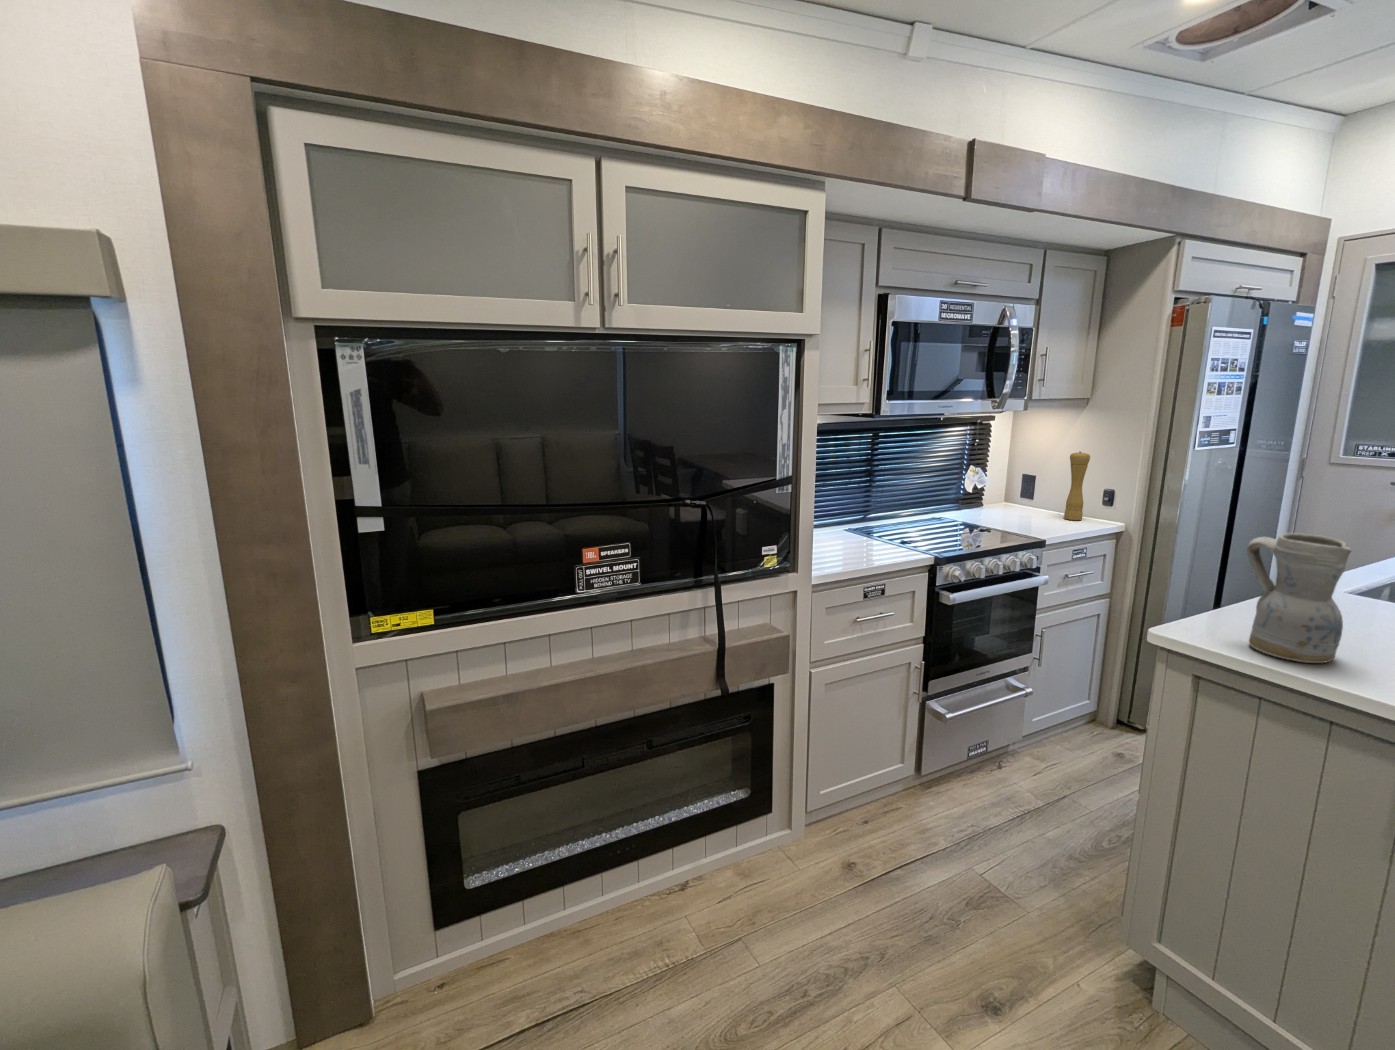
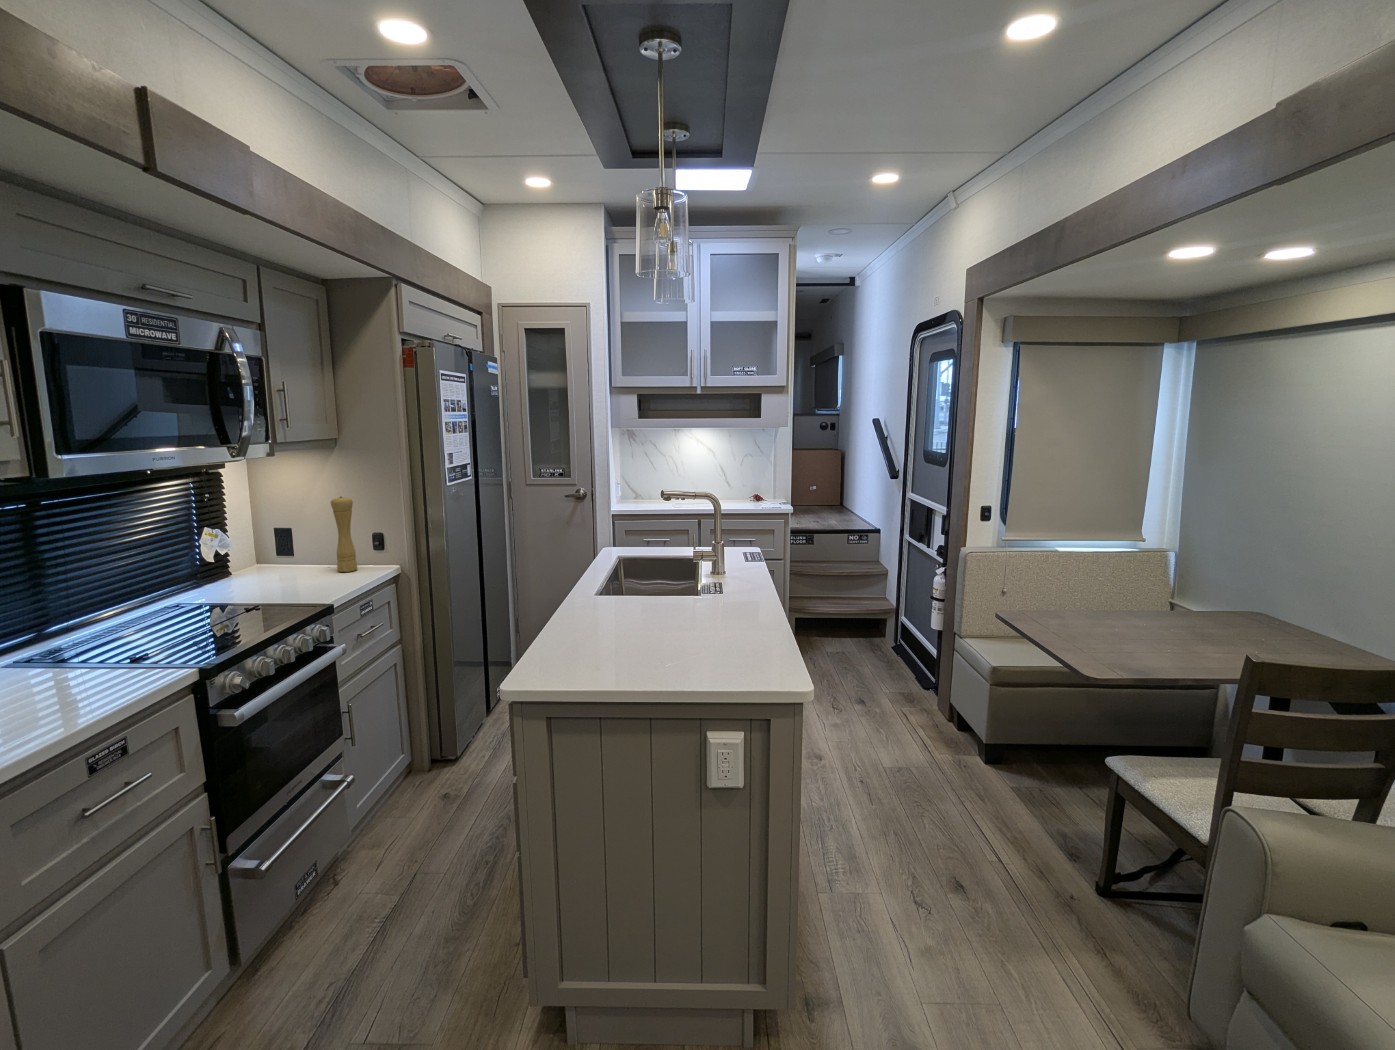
ceramic pitcher: present [1247,533,1352,663] -> none [559,563,631,676]

